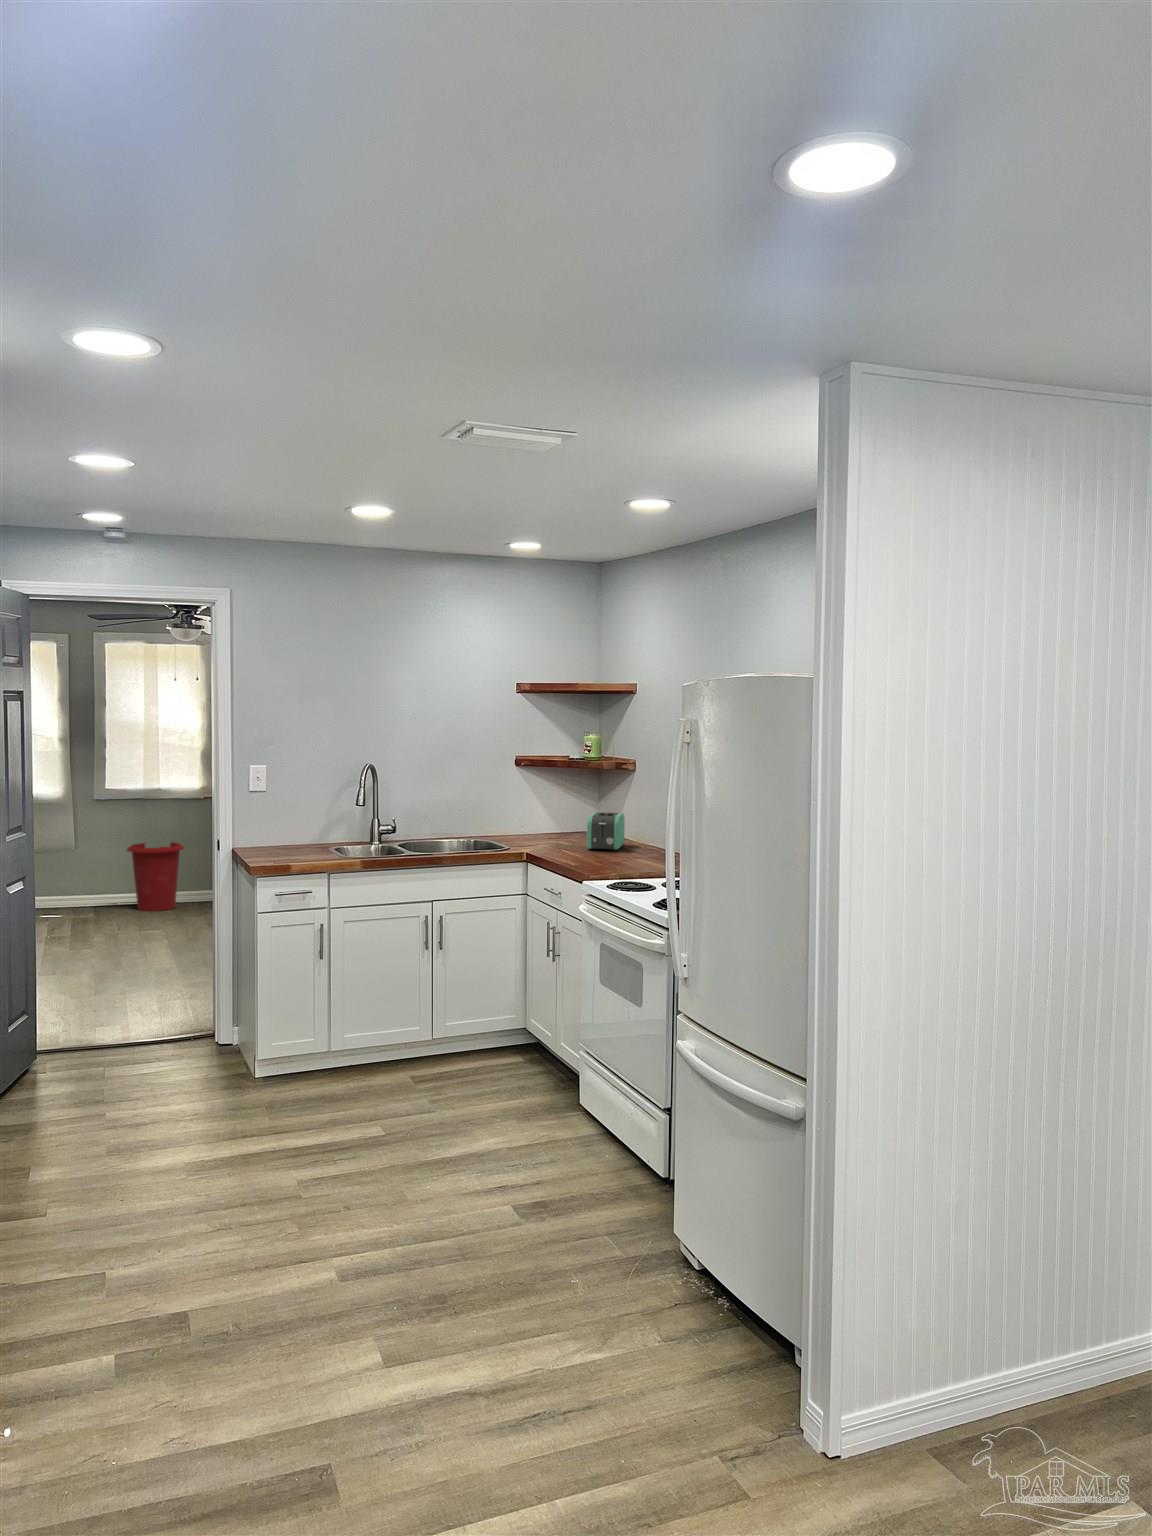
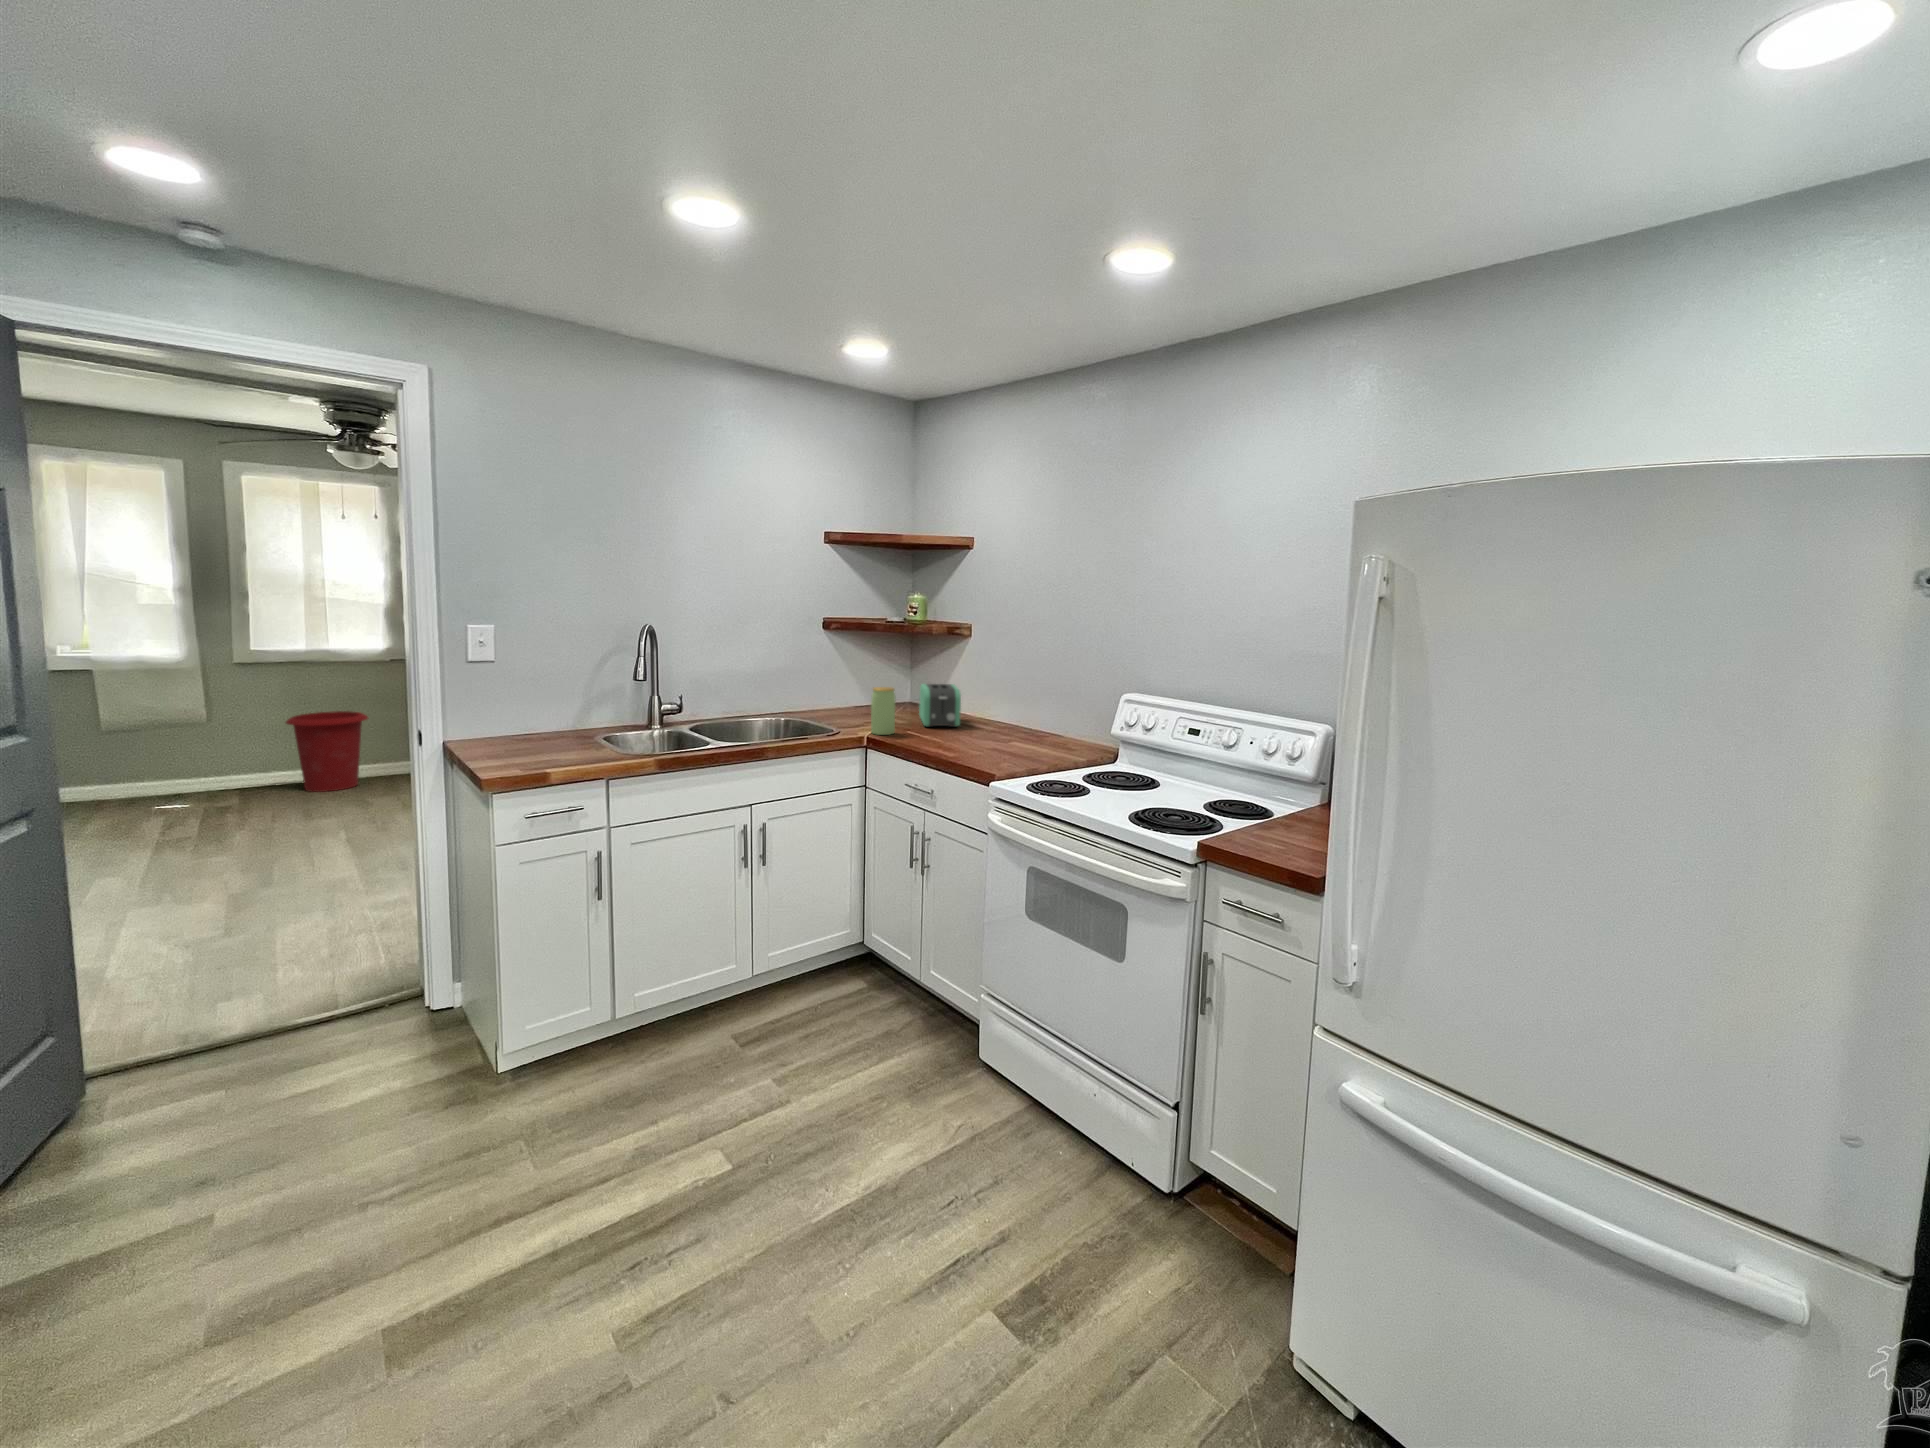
jar: none [536,813,556,853] -> present [871,687,895,735]

